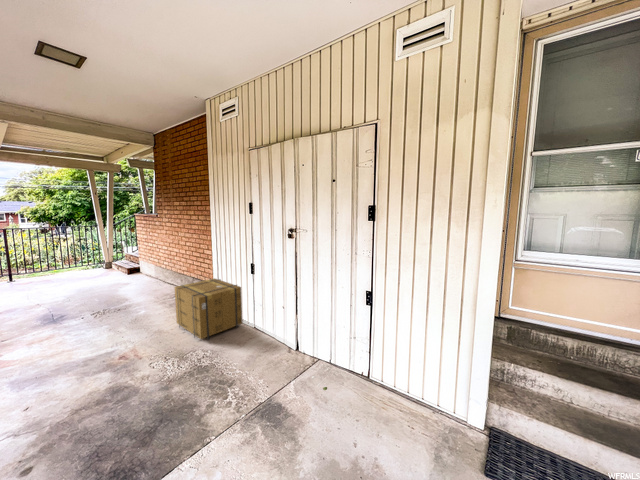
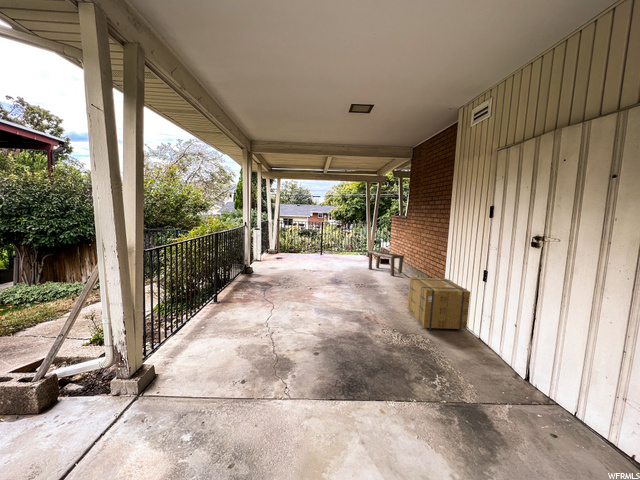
bench: none [107,259,160,287] -> present [369,251,404,276]

